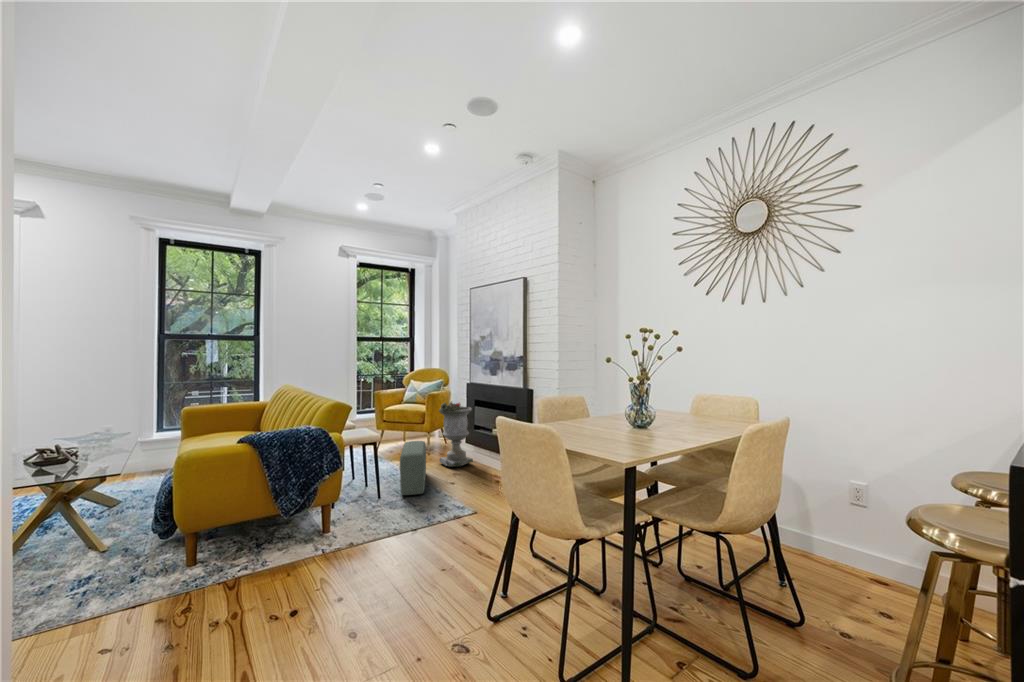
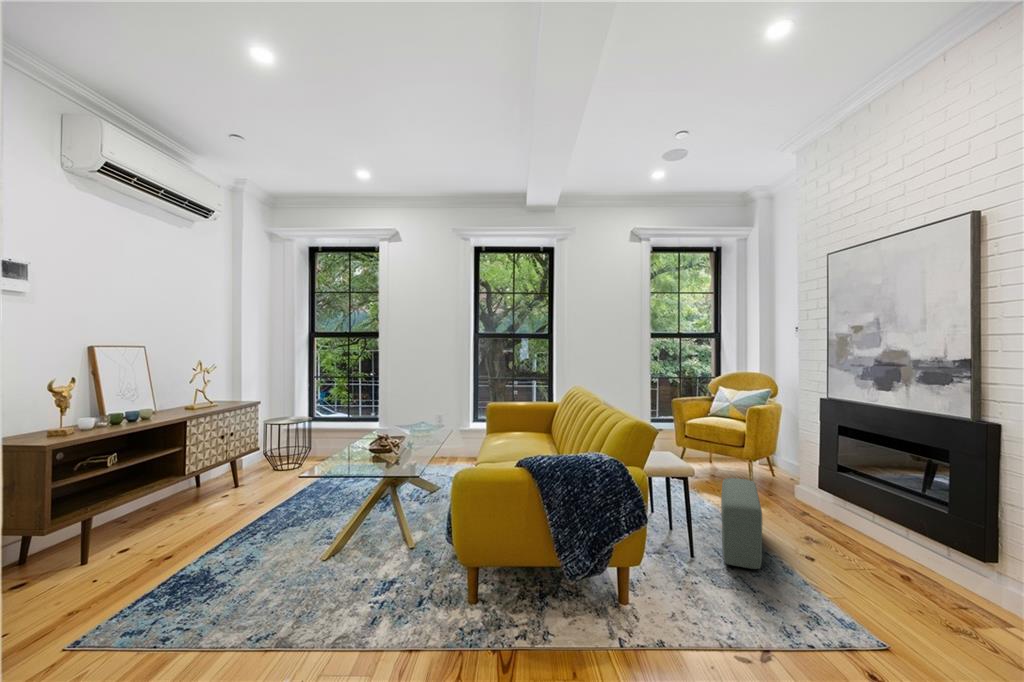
planter: present [439,401,473,467] -> none [773,423,834,527]

